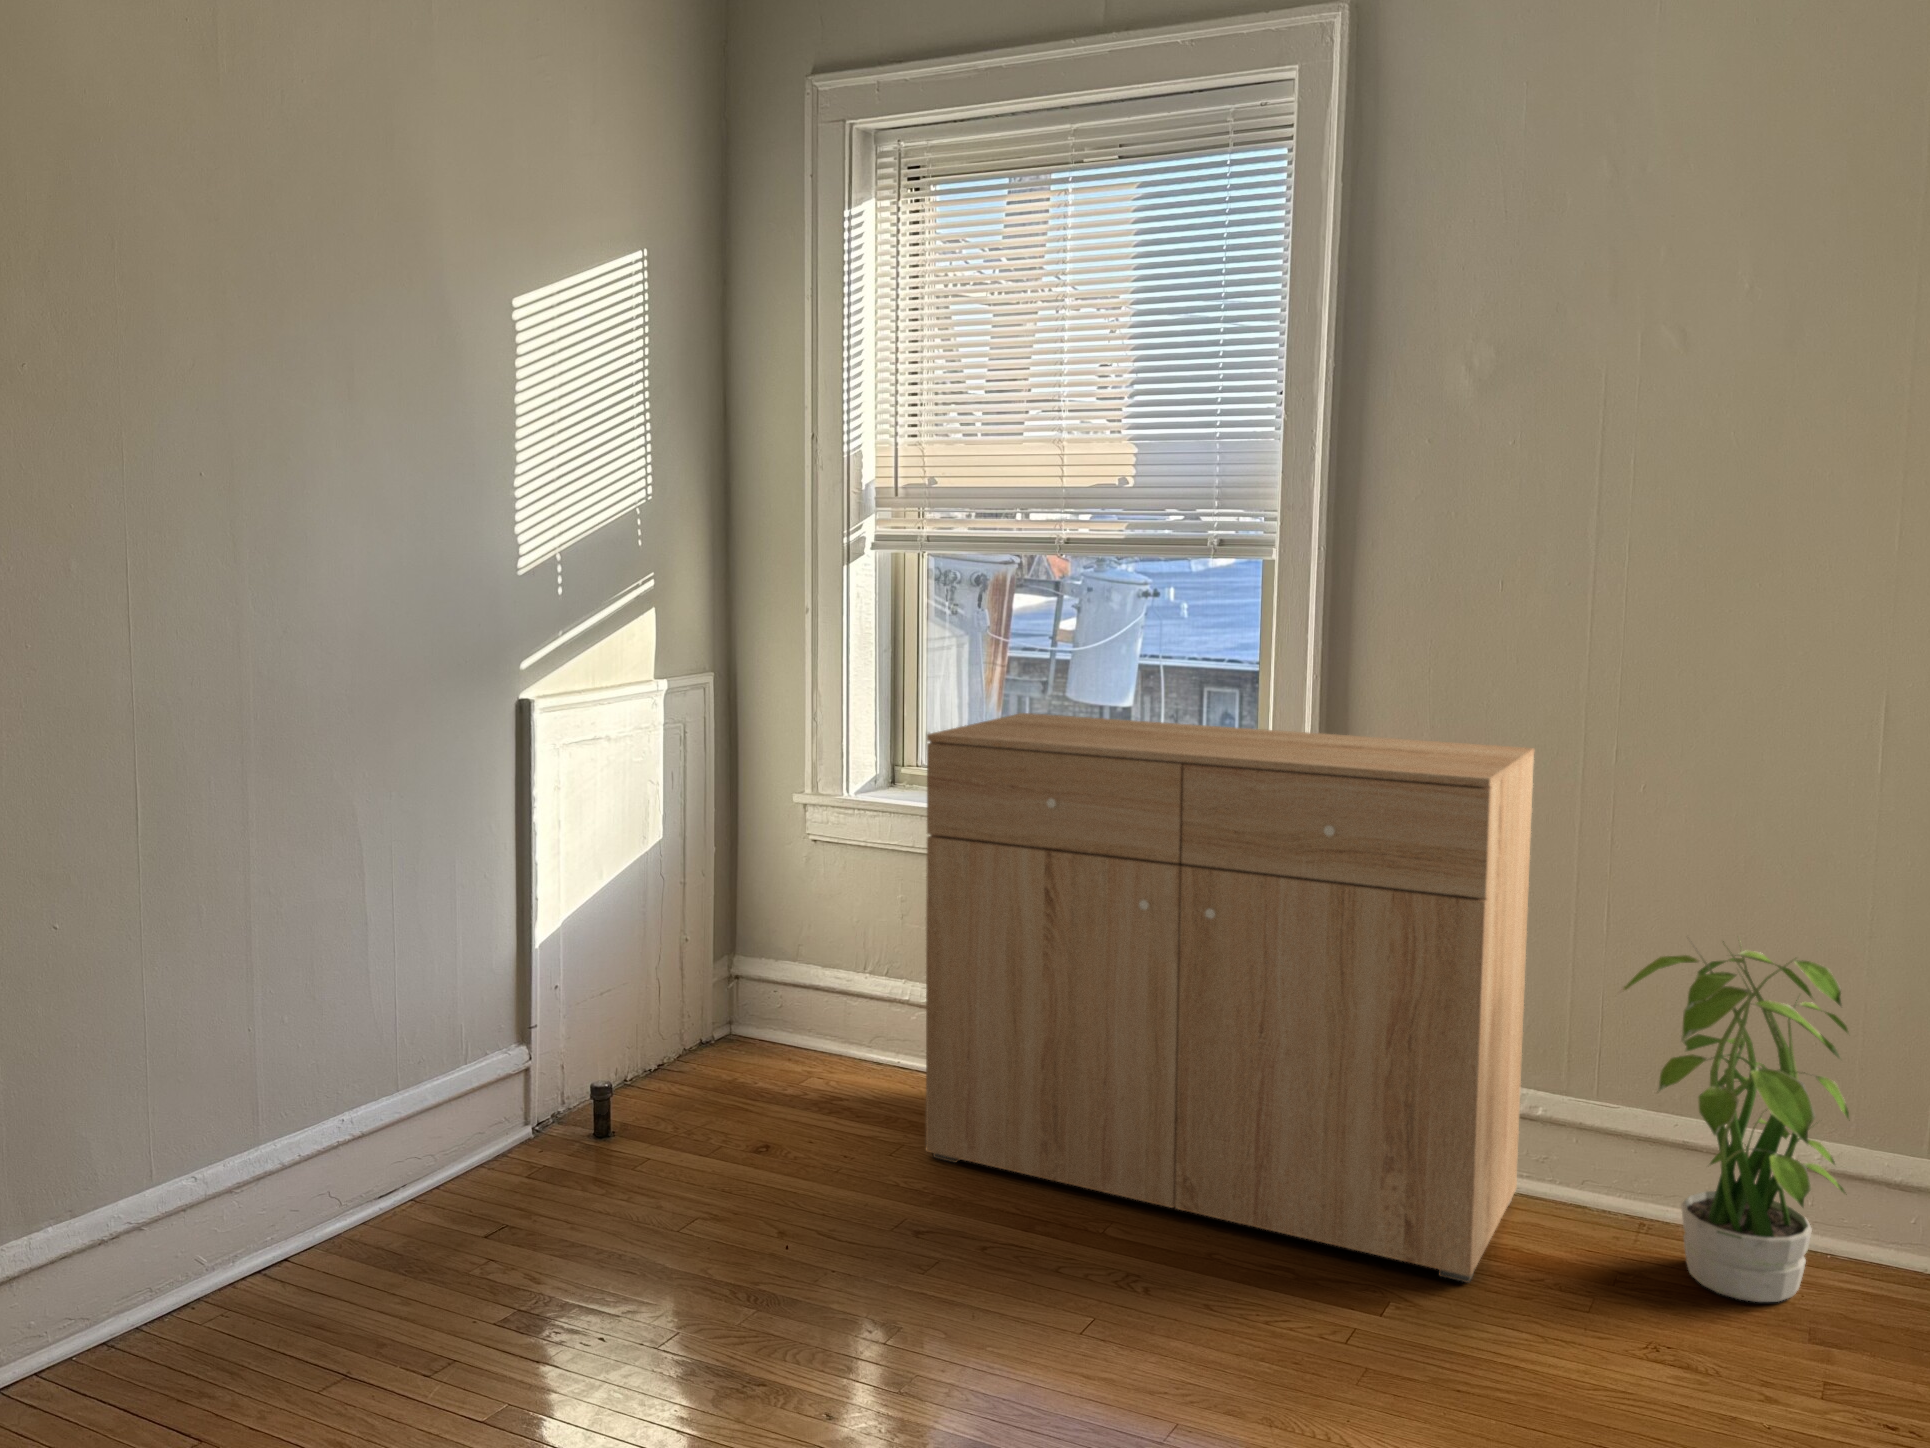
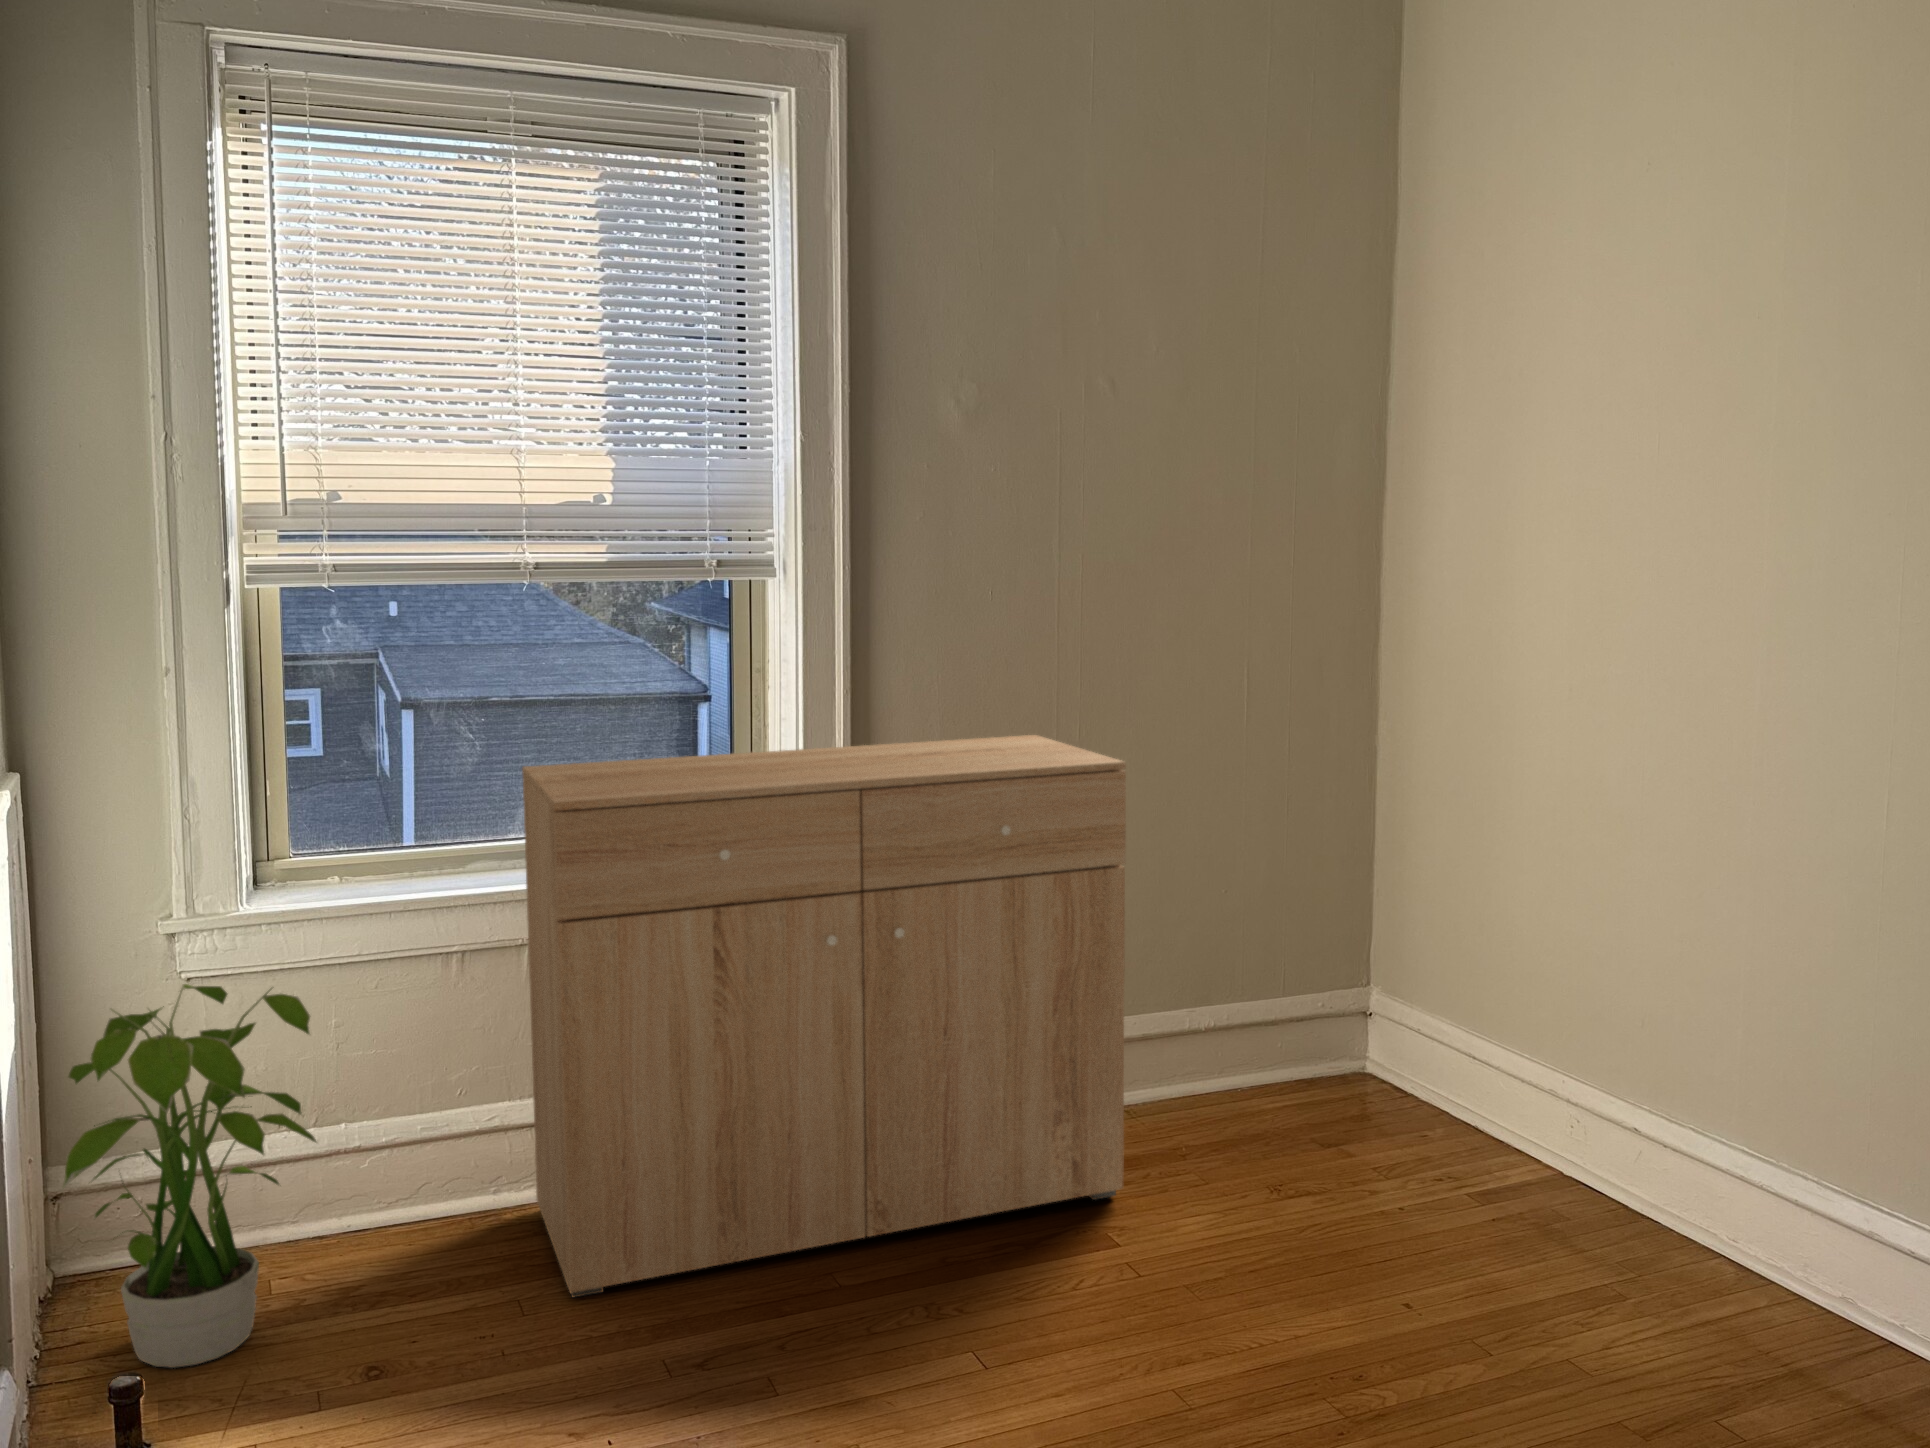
potted plant: present [1618,945,1849,1302] -> present [63,984,316,1368]

